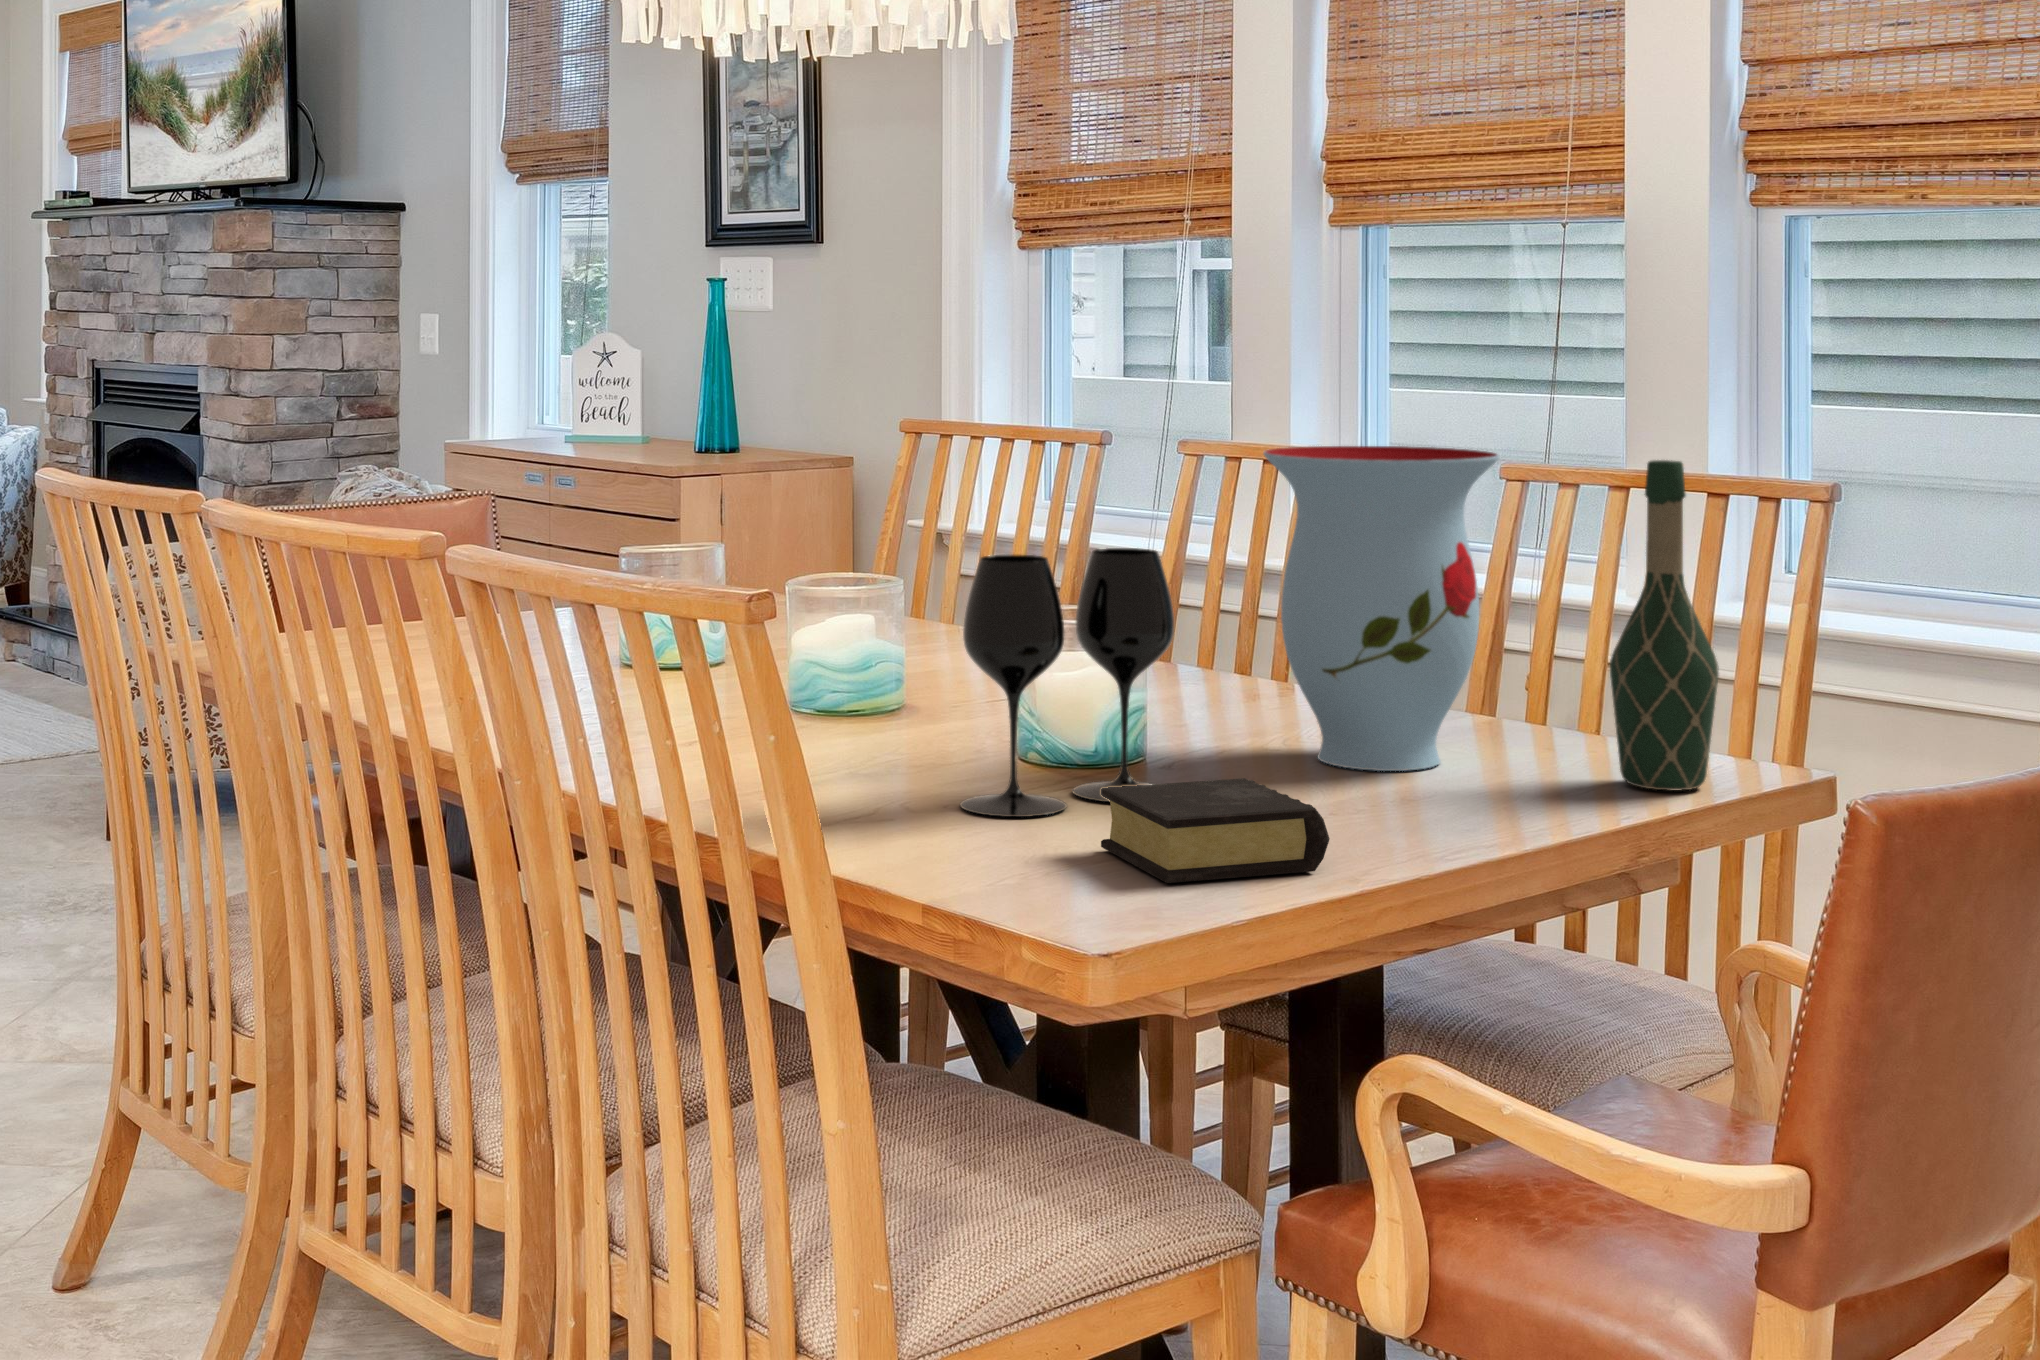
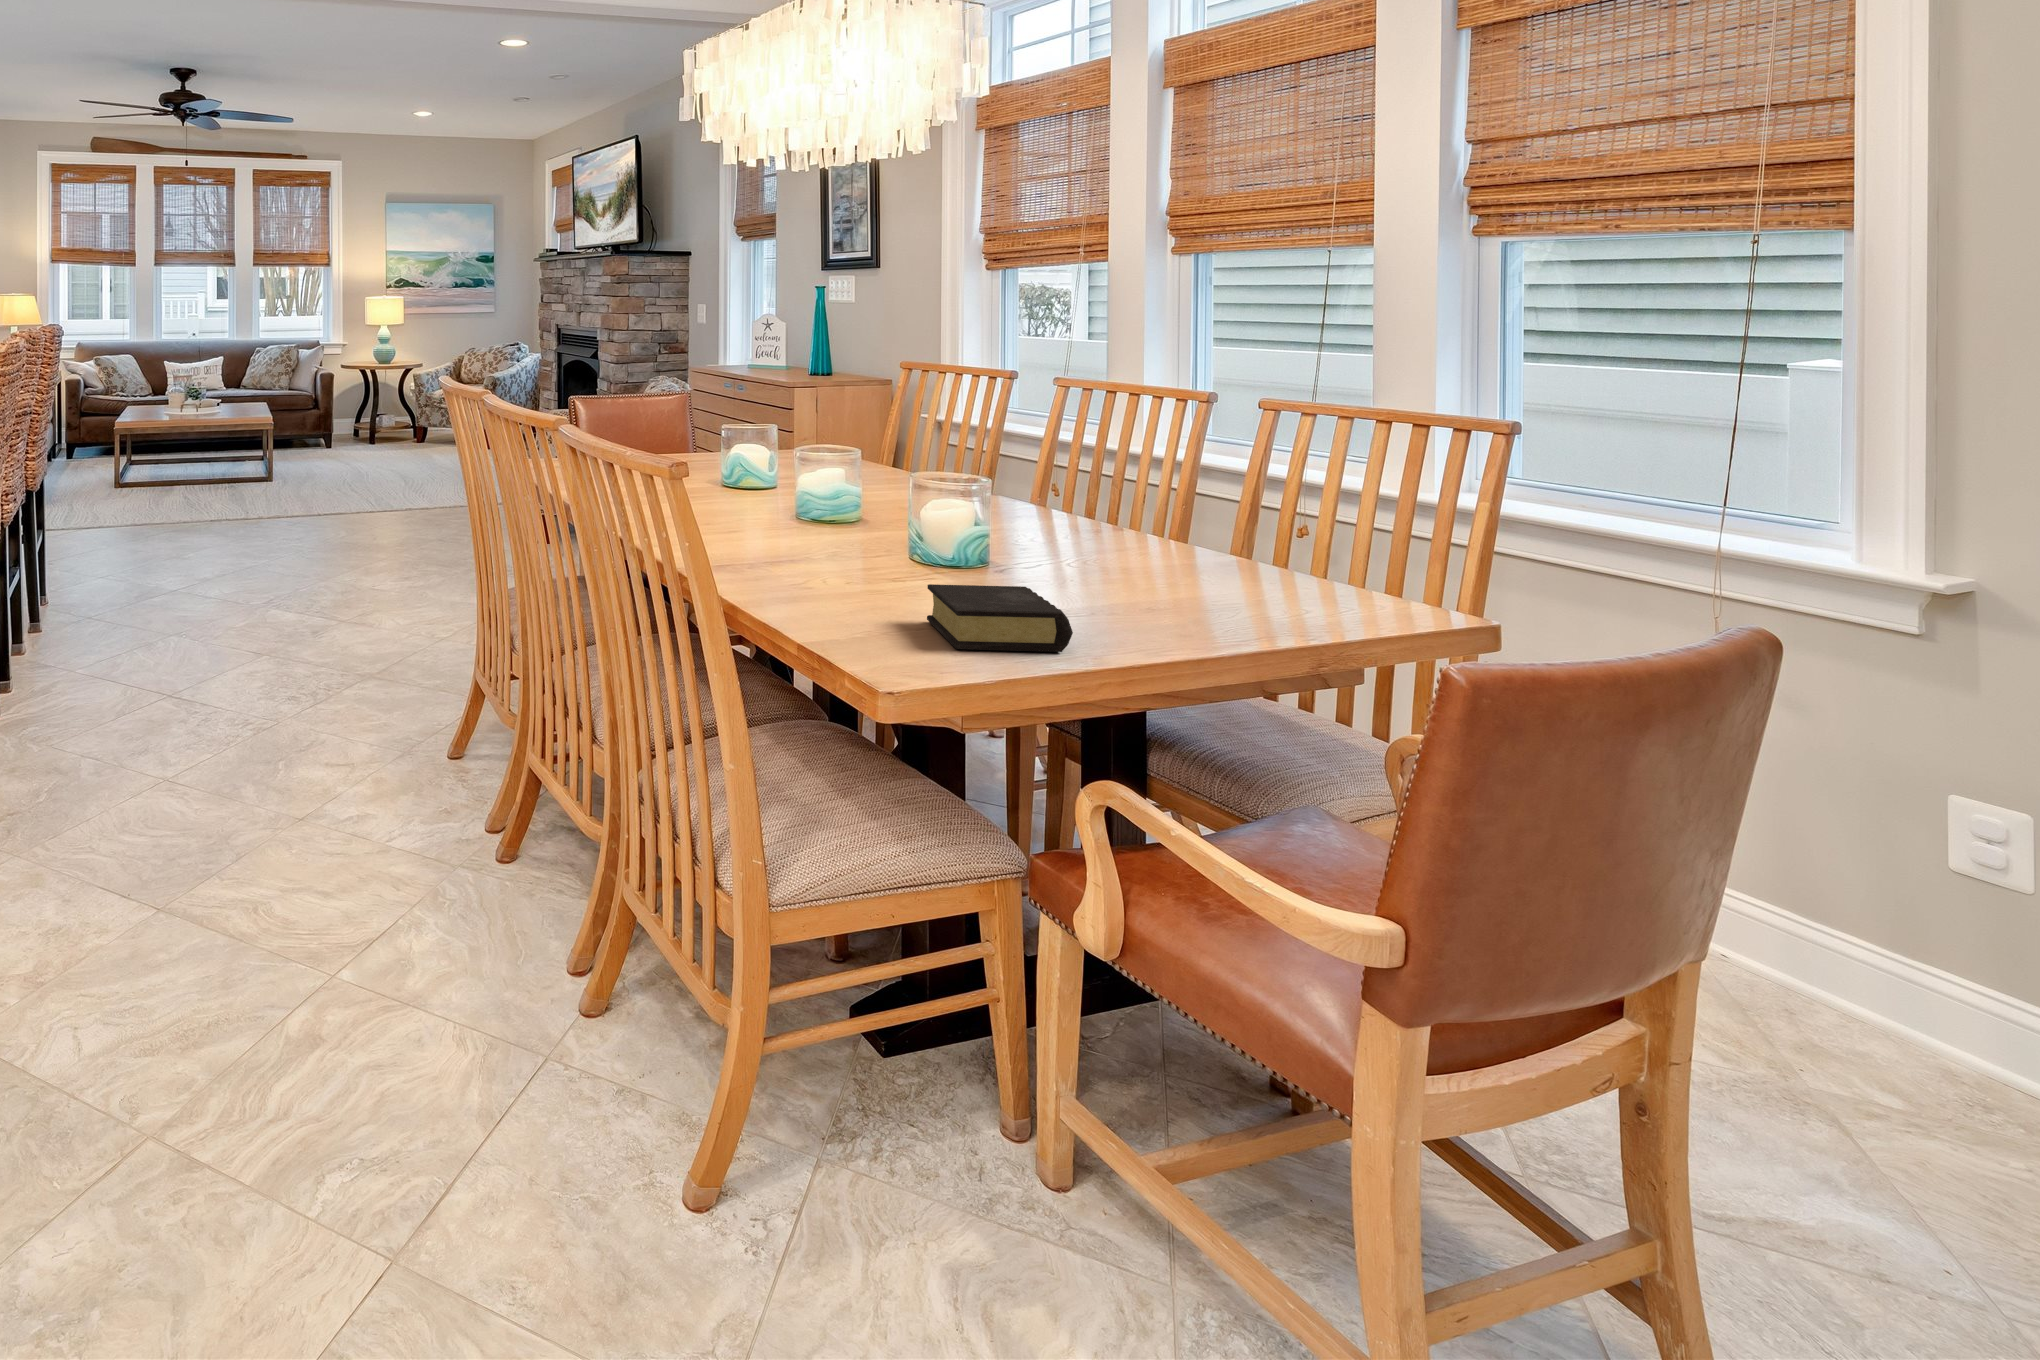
vase: present [1264,446,1499,771] -> none [1068,383,1234,587]
wine bottle: present [1610,460,1719,790] -> none [1311,399,1398,621]
wine glass: present [960,548,1174,817] -> none [856,440,996,595]

